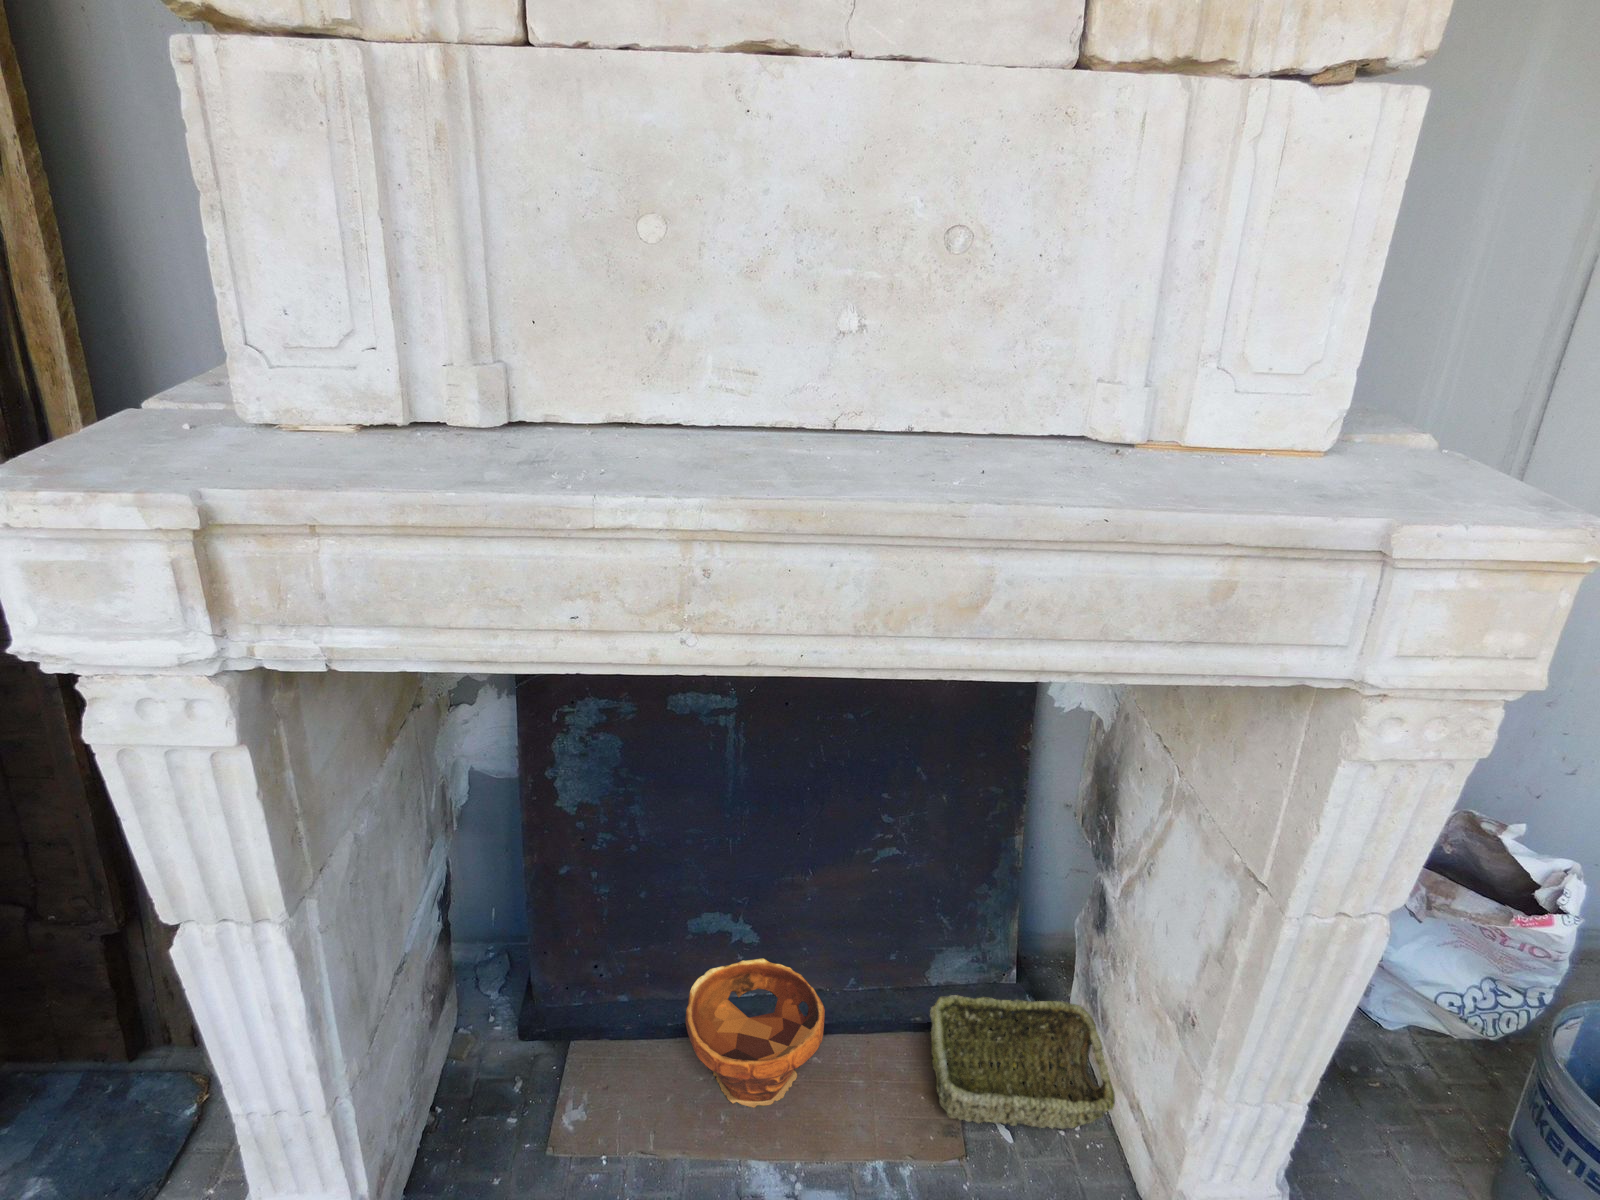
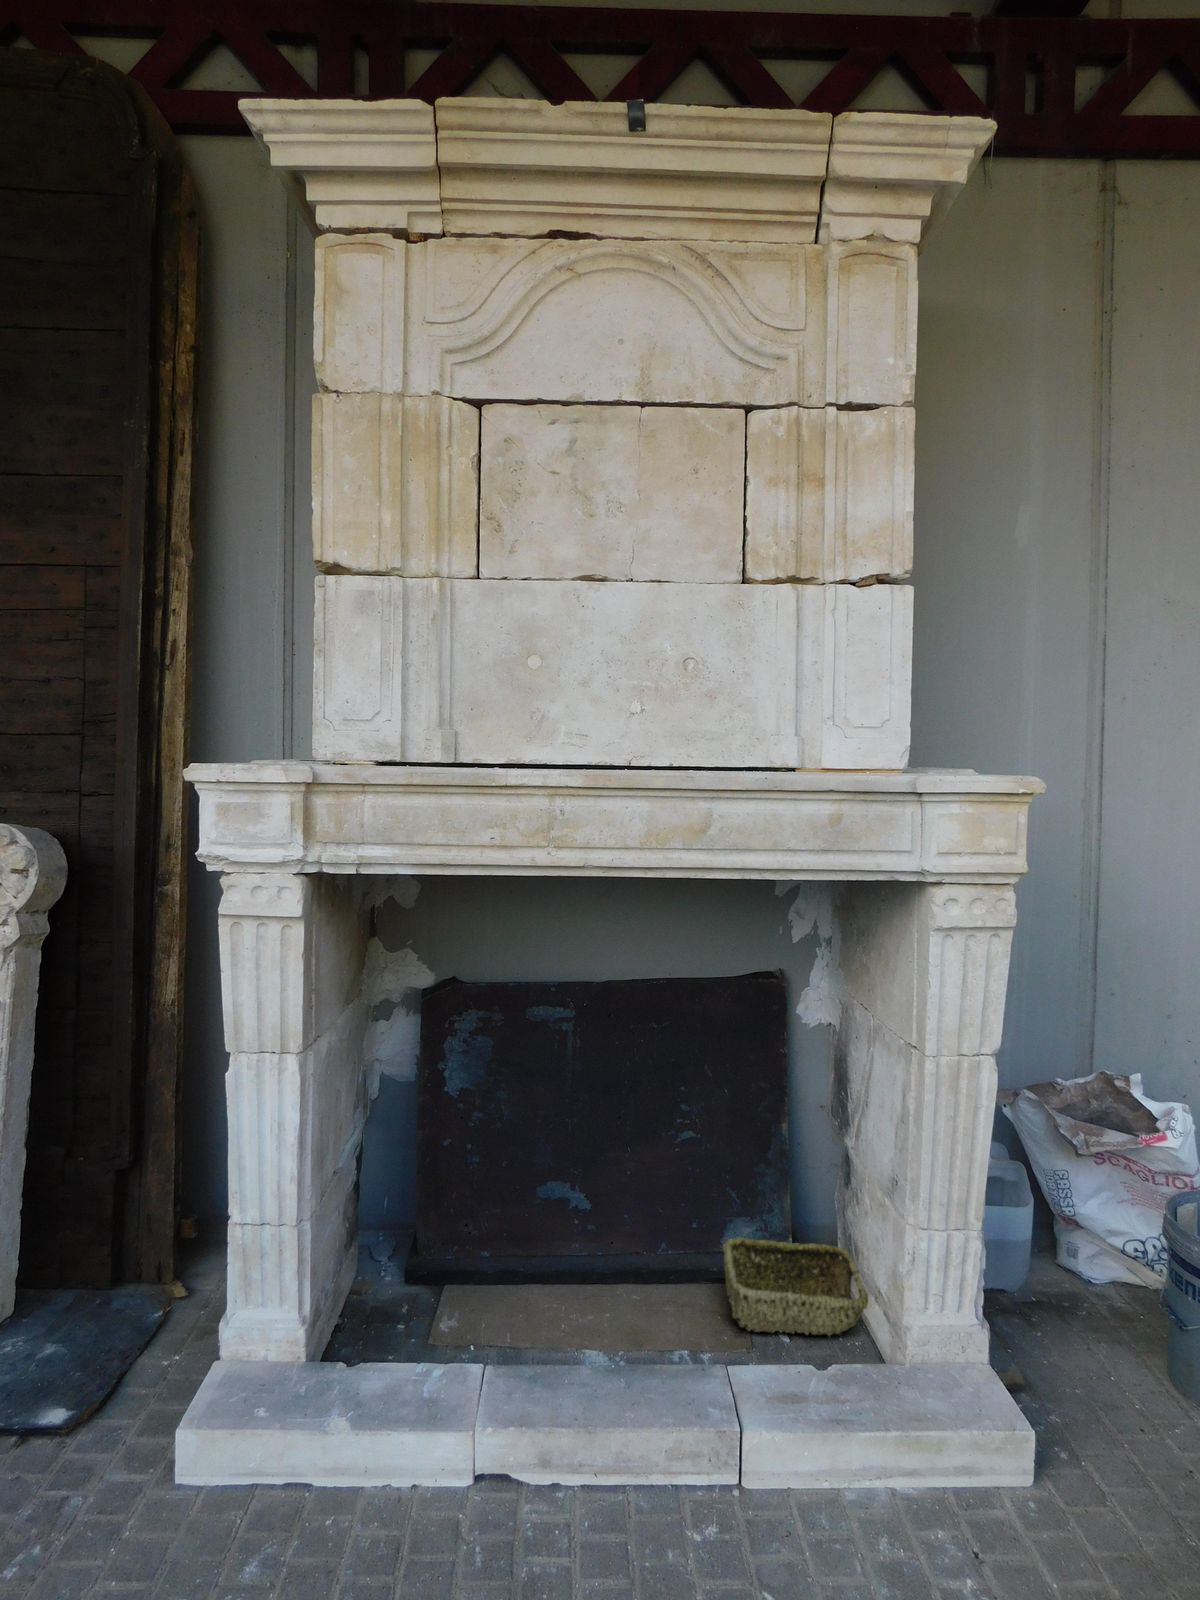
planter: present [685,958,825,1108] -> none [532,1217,640,1325]

